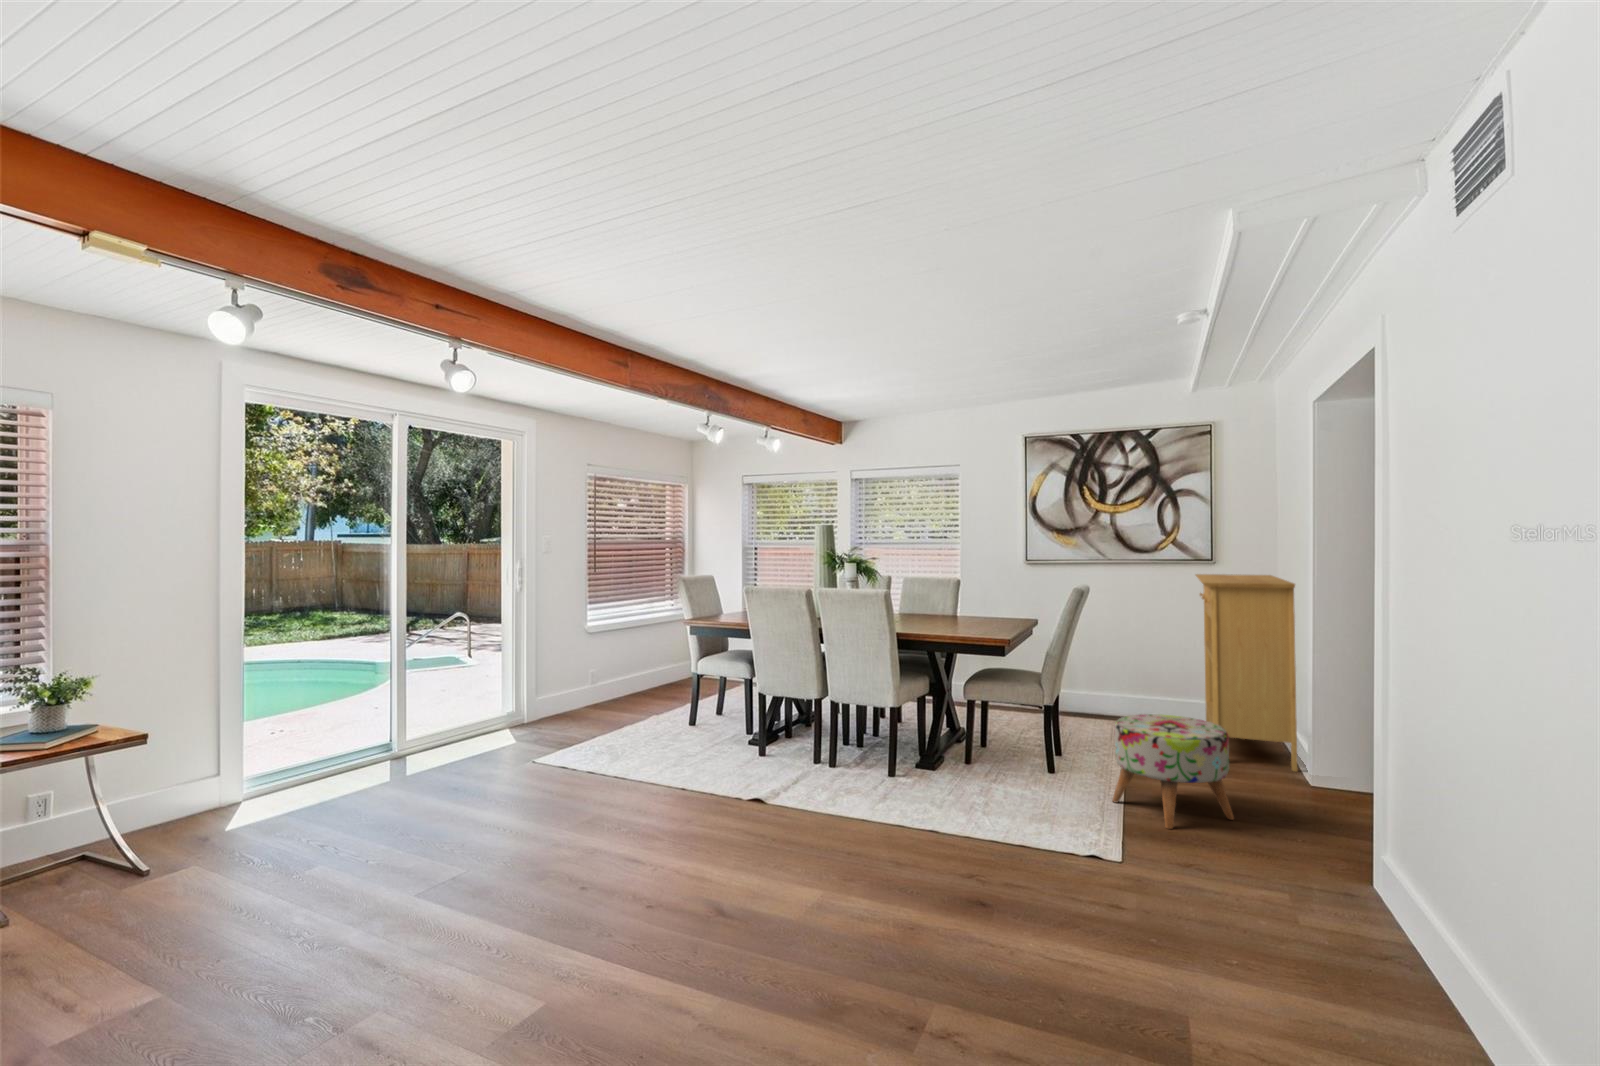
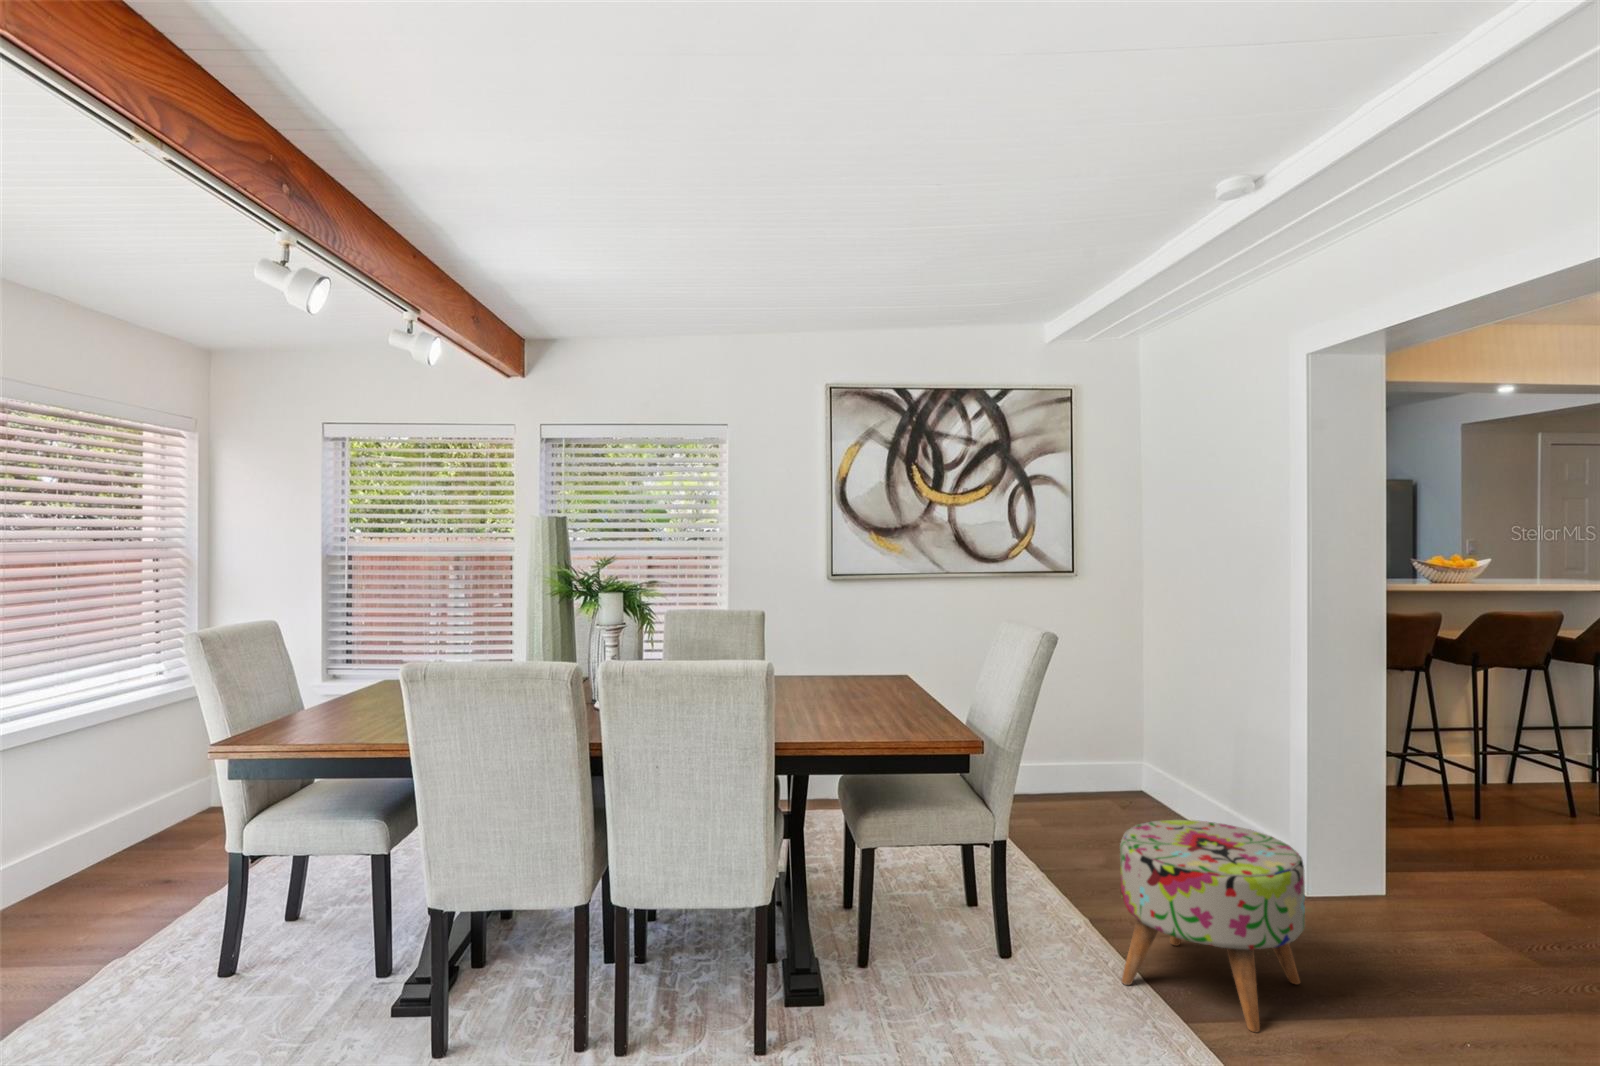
console table: present [1196,574,1297,772] -> none [1056,590,1252,865]

